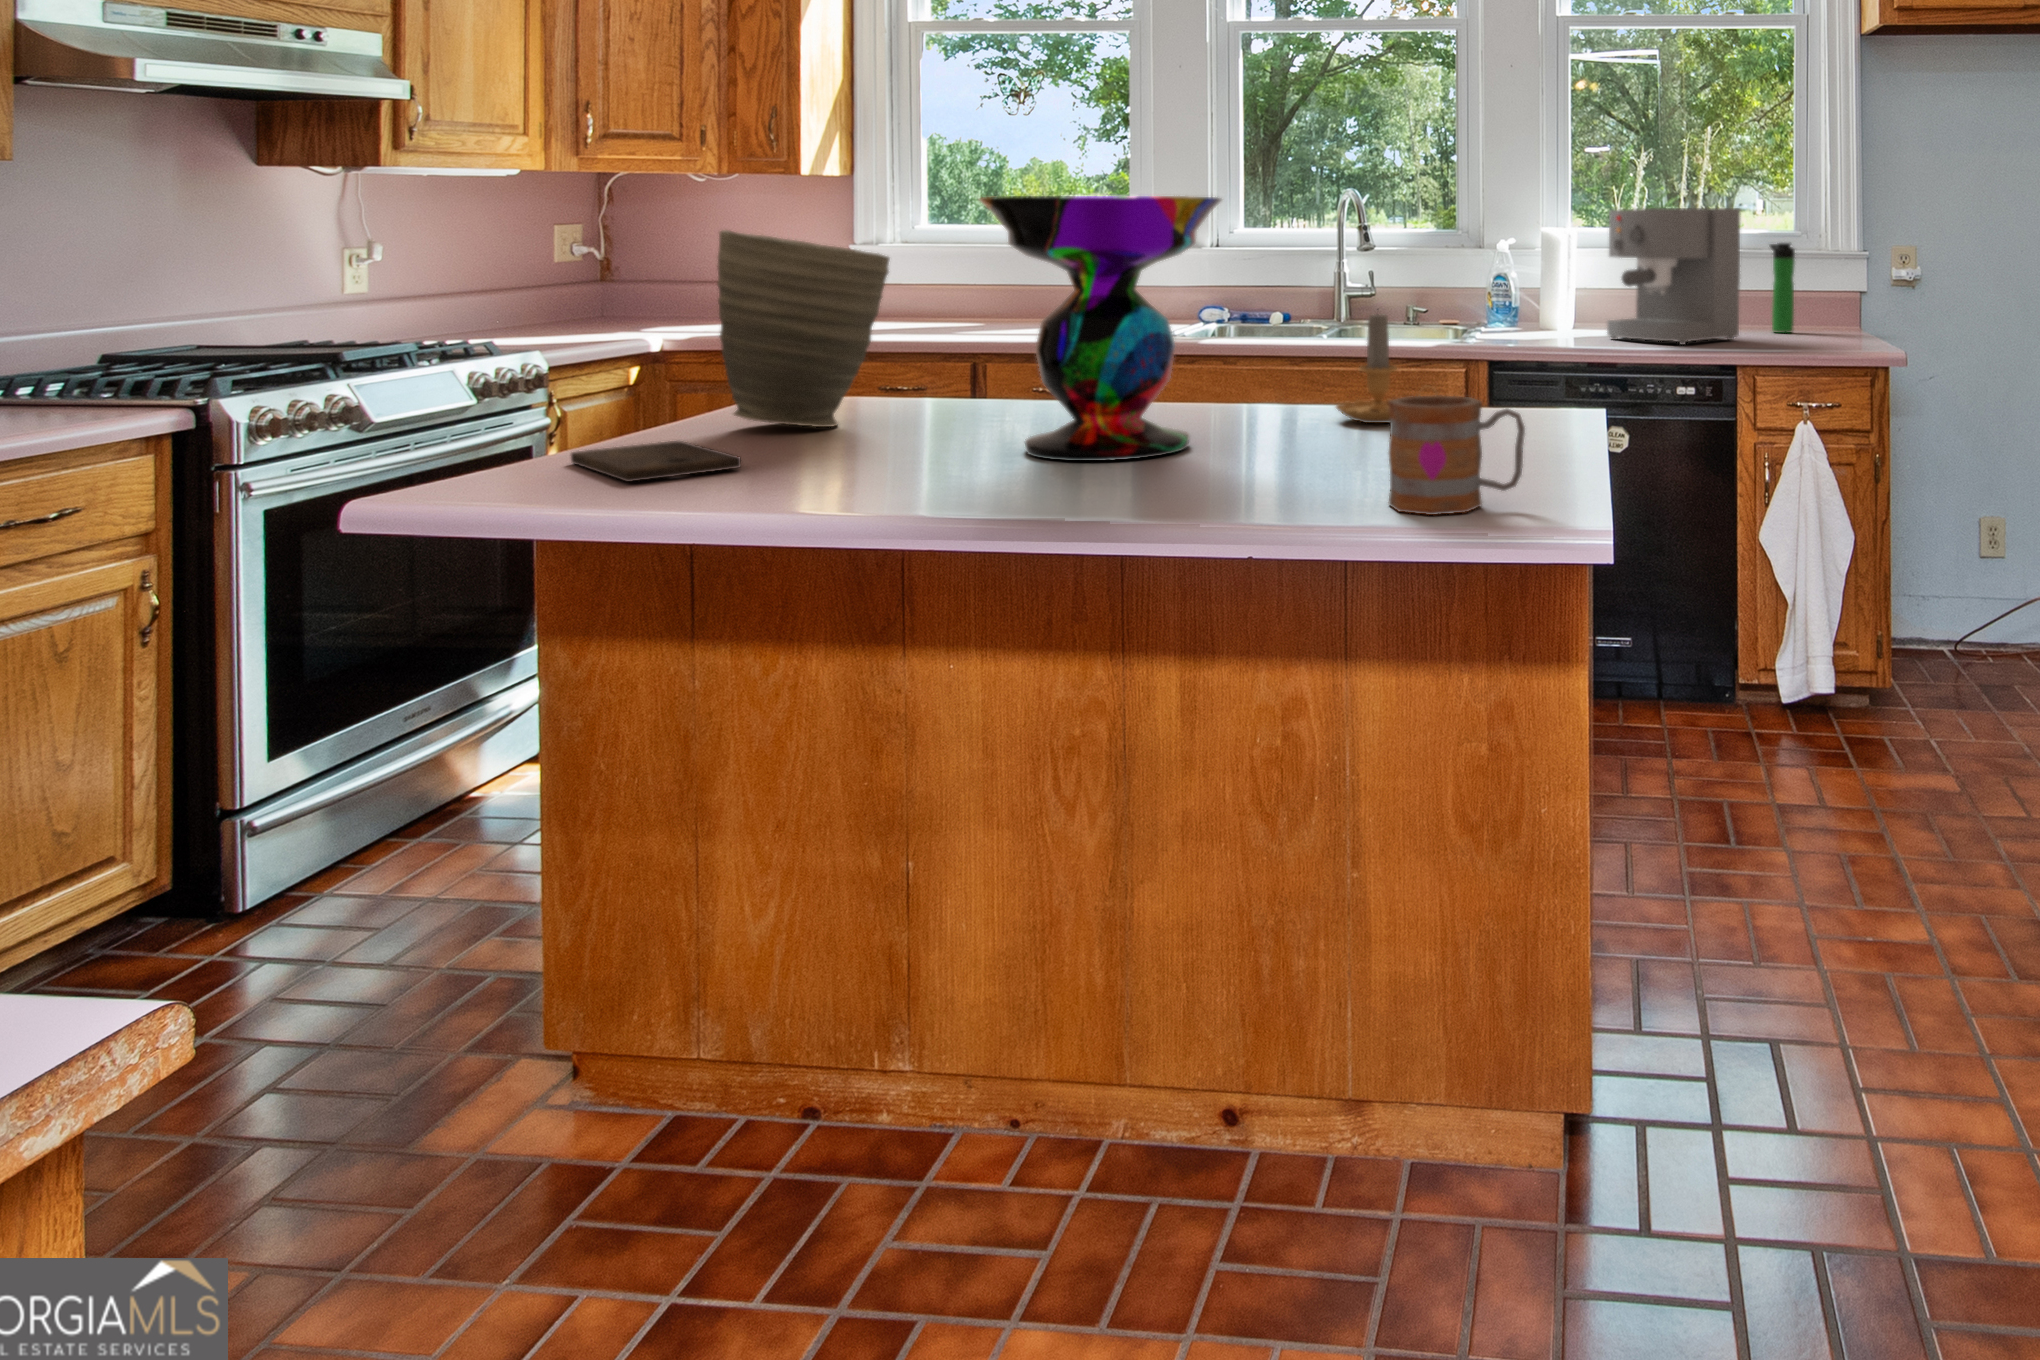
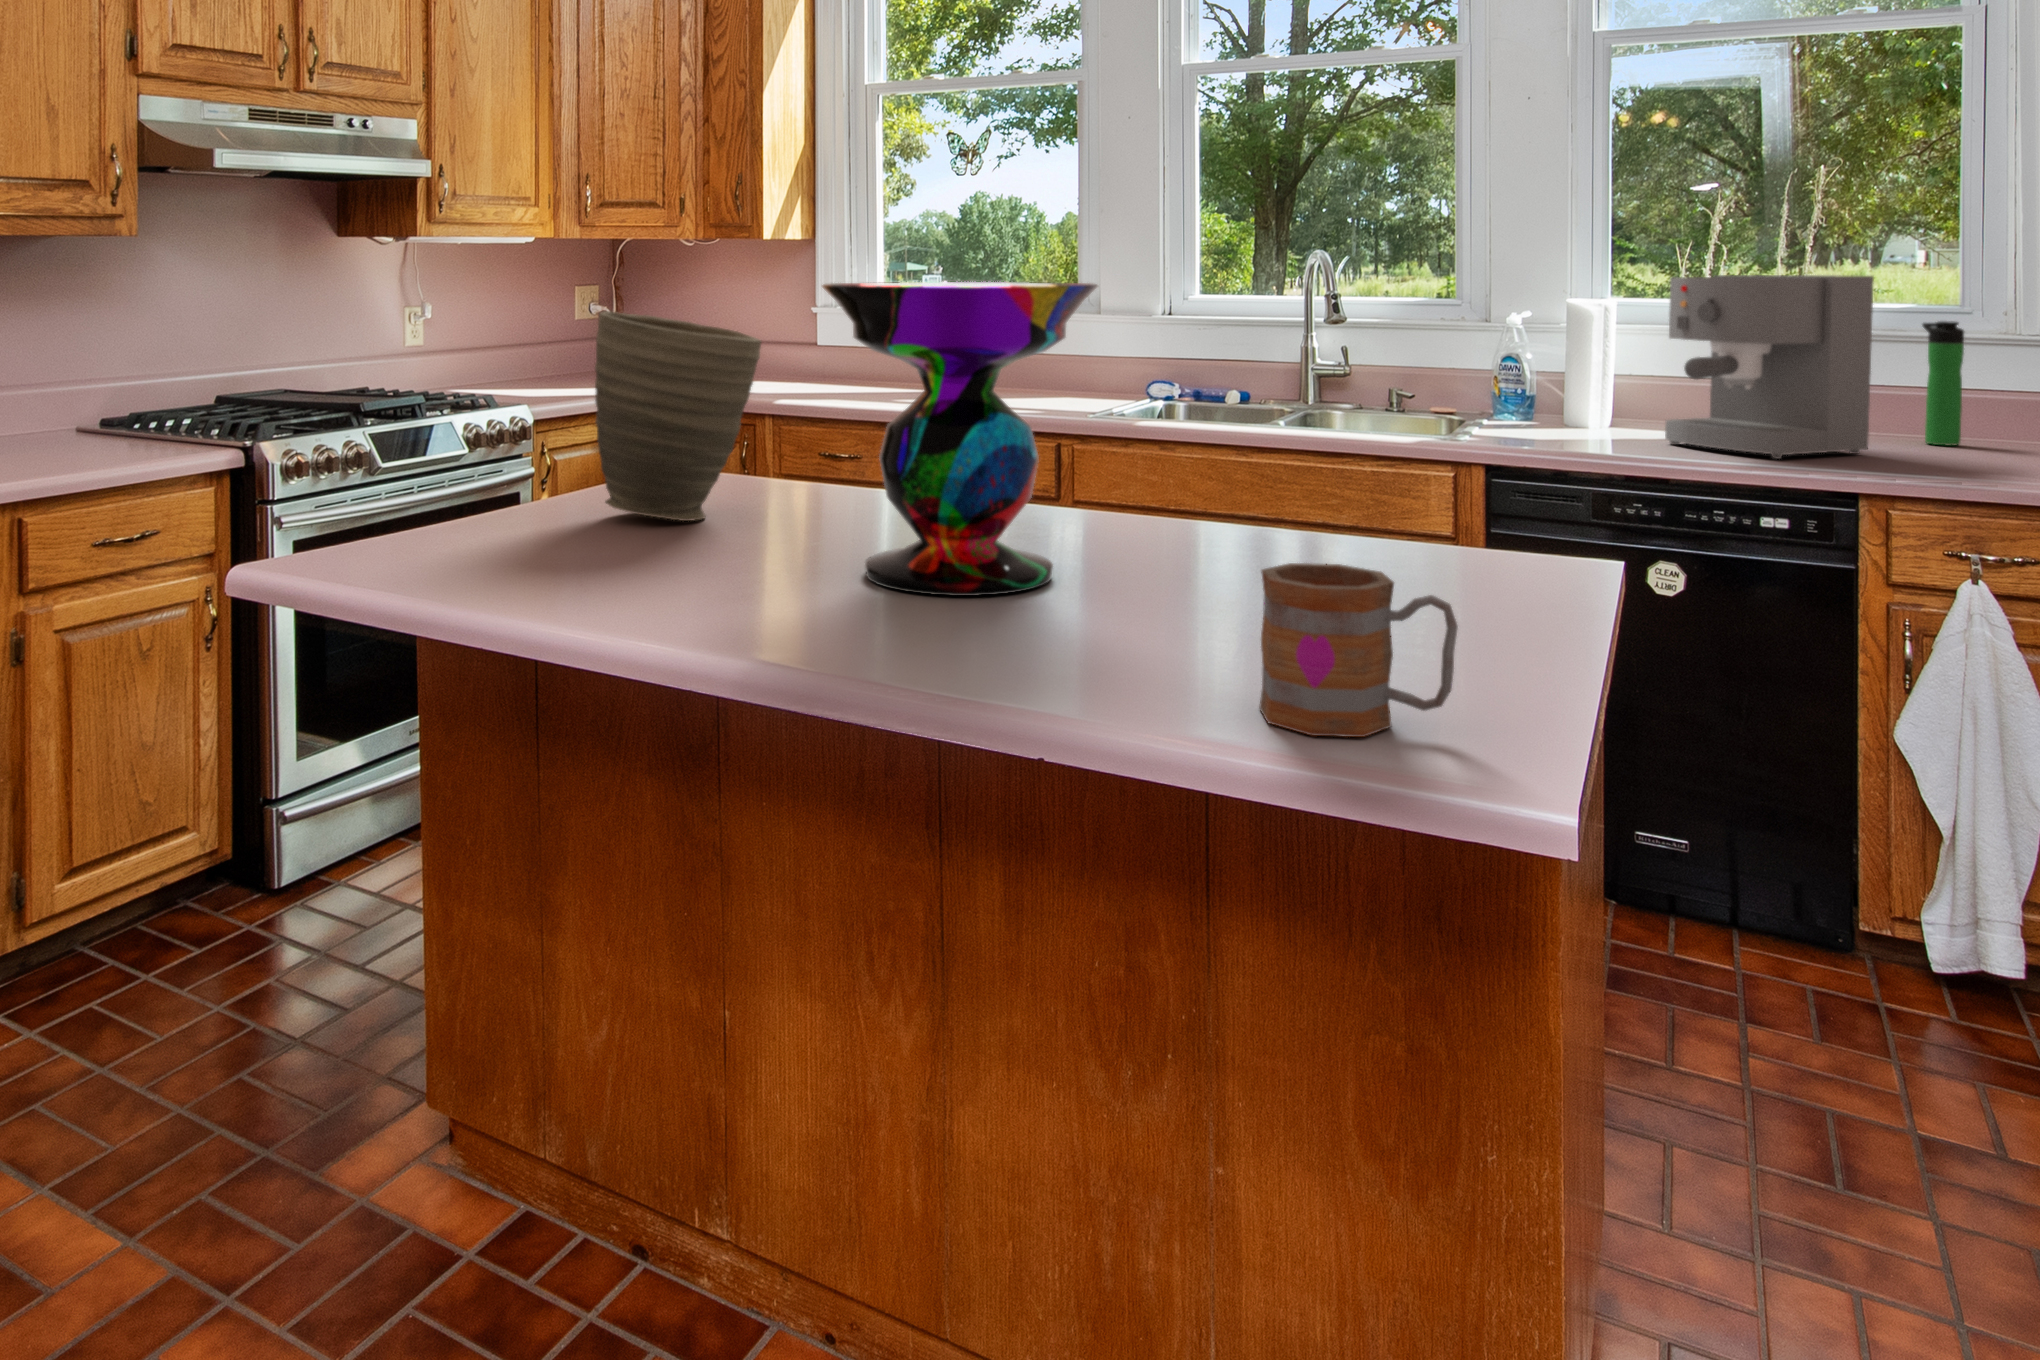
candle: present [1336,314,1438,423] -> none [1248,417,1382,563]
cutting board: present [571,441,741,482] -> none [440,530,576,579]

